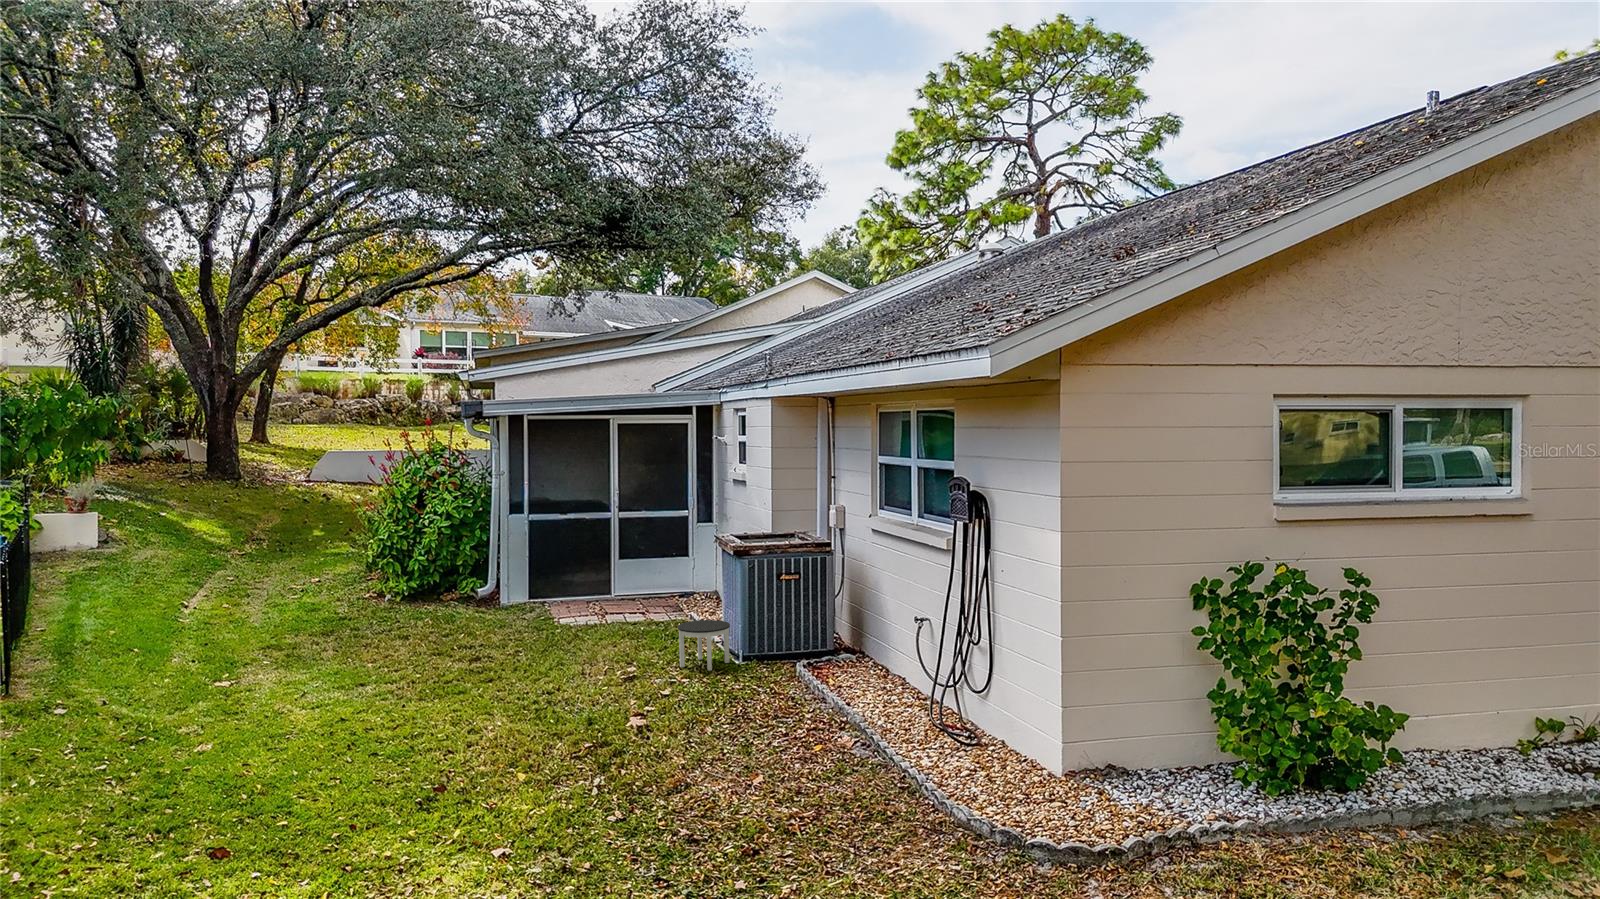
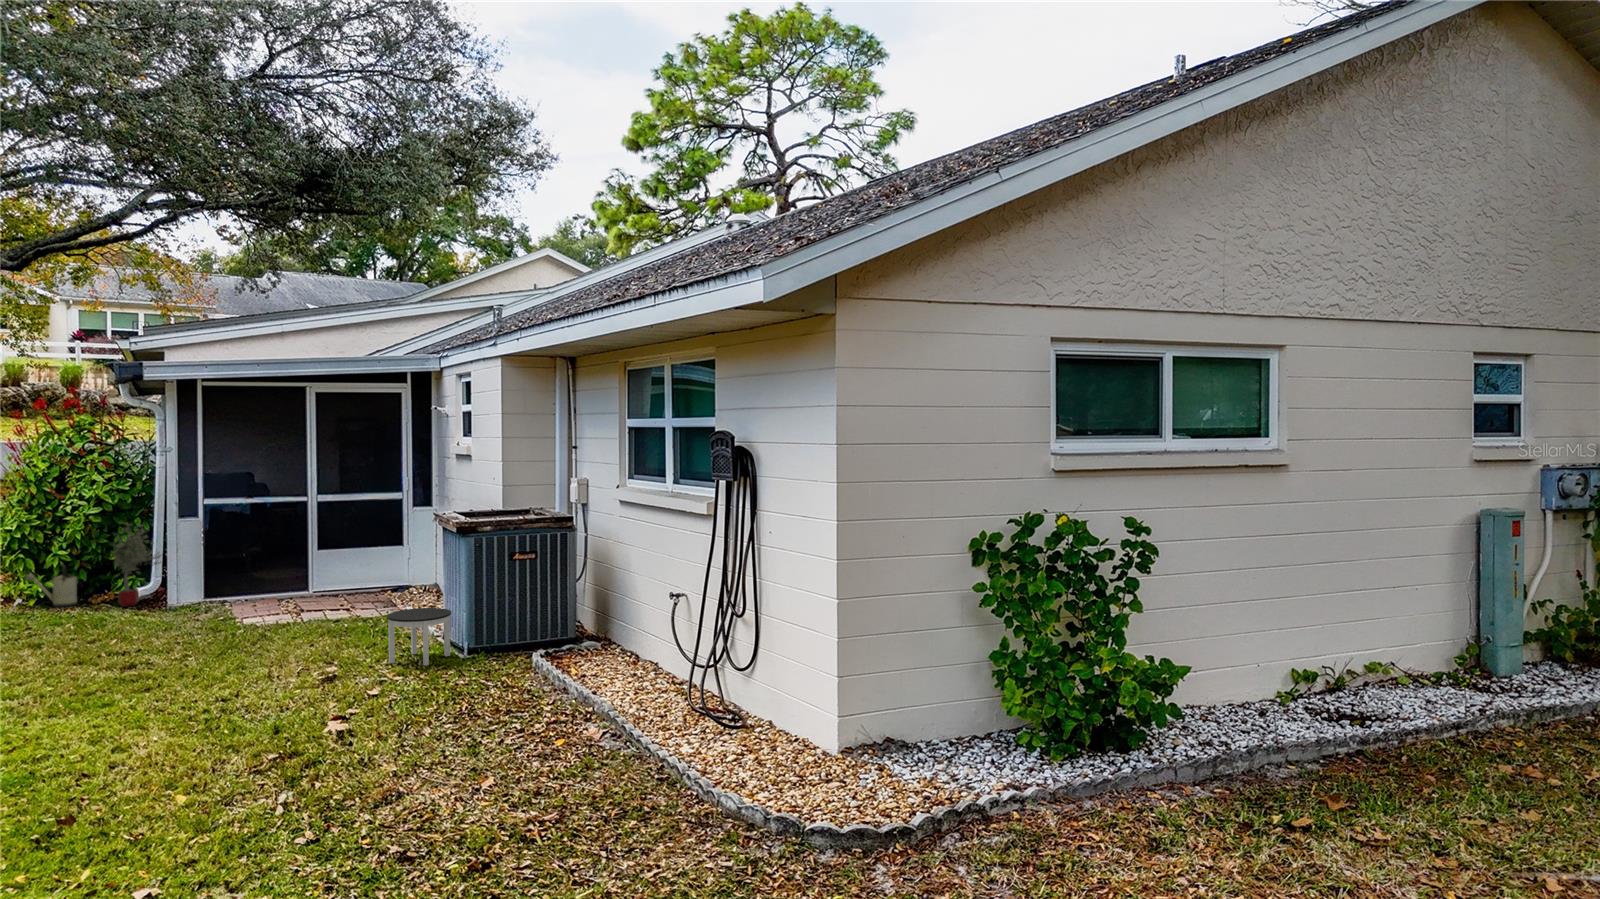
potted tree: none [466,539,505,608] -> present [114,524,161,607]
watering can: none [406,573,447,606] -> present [26,566,77,607]

